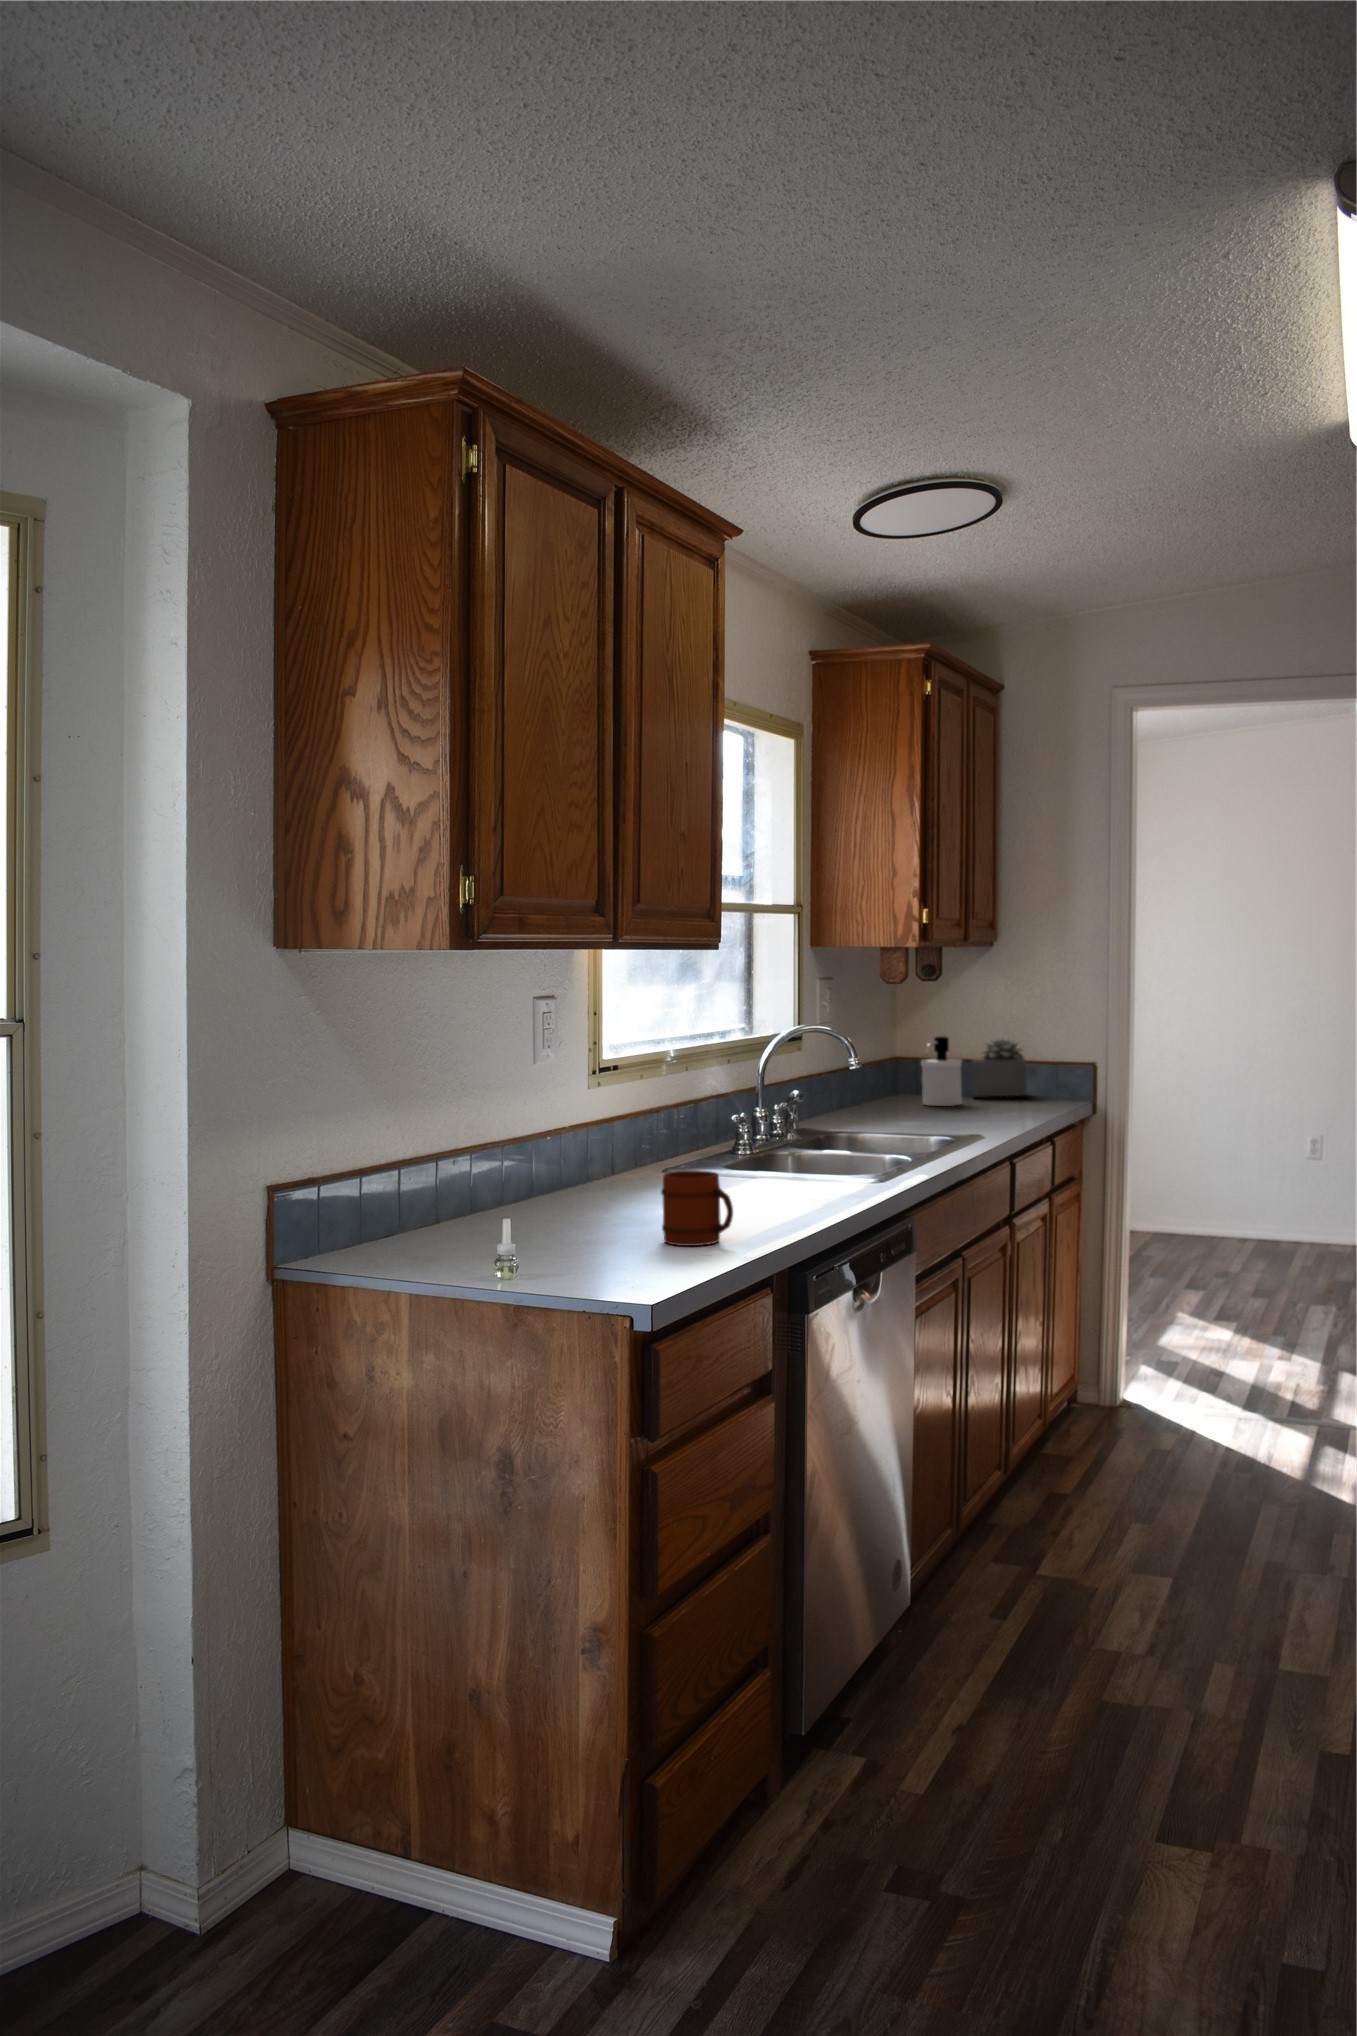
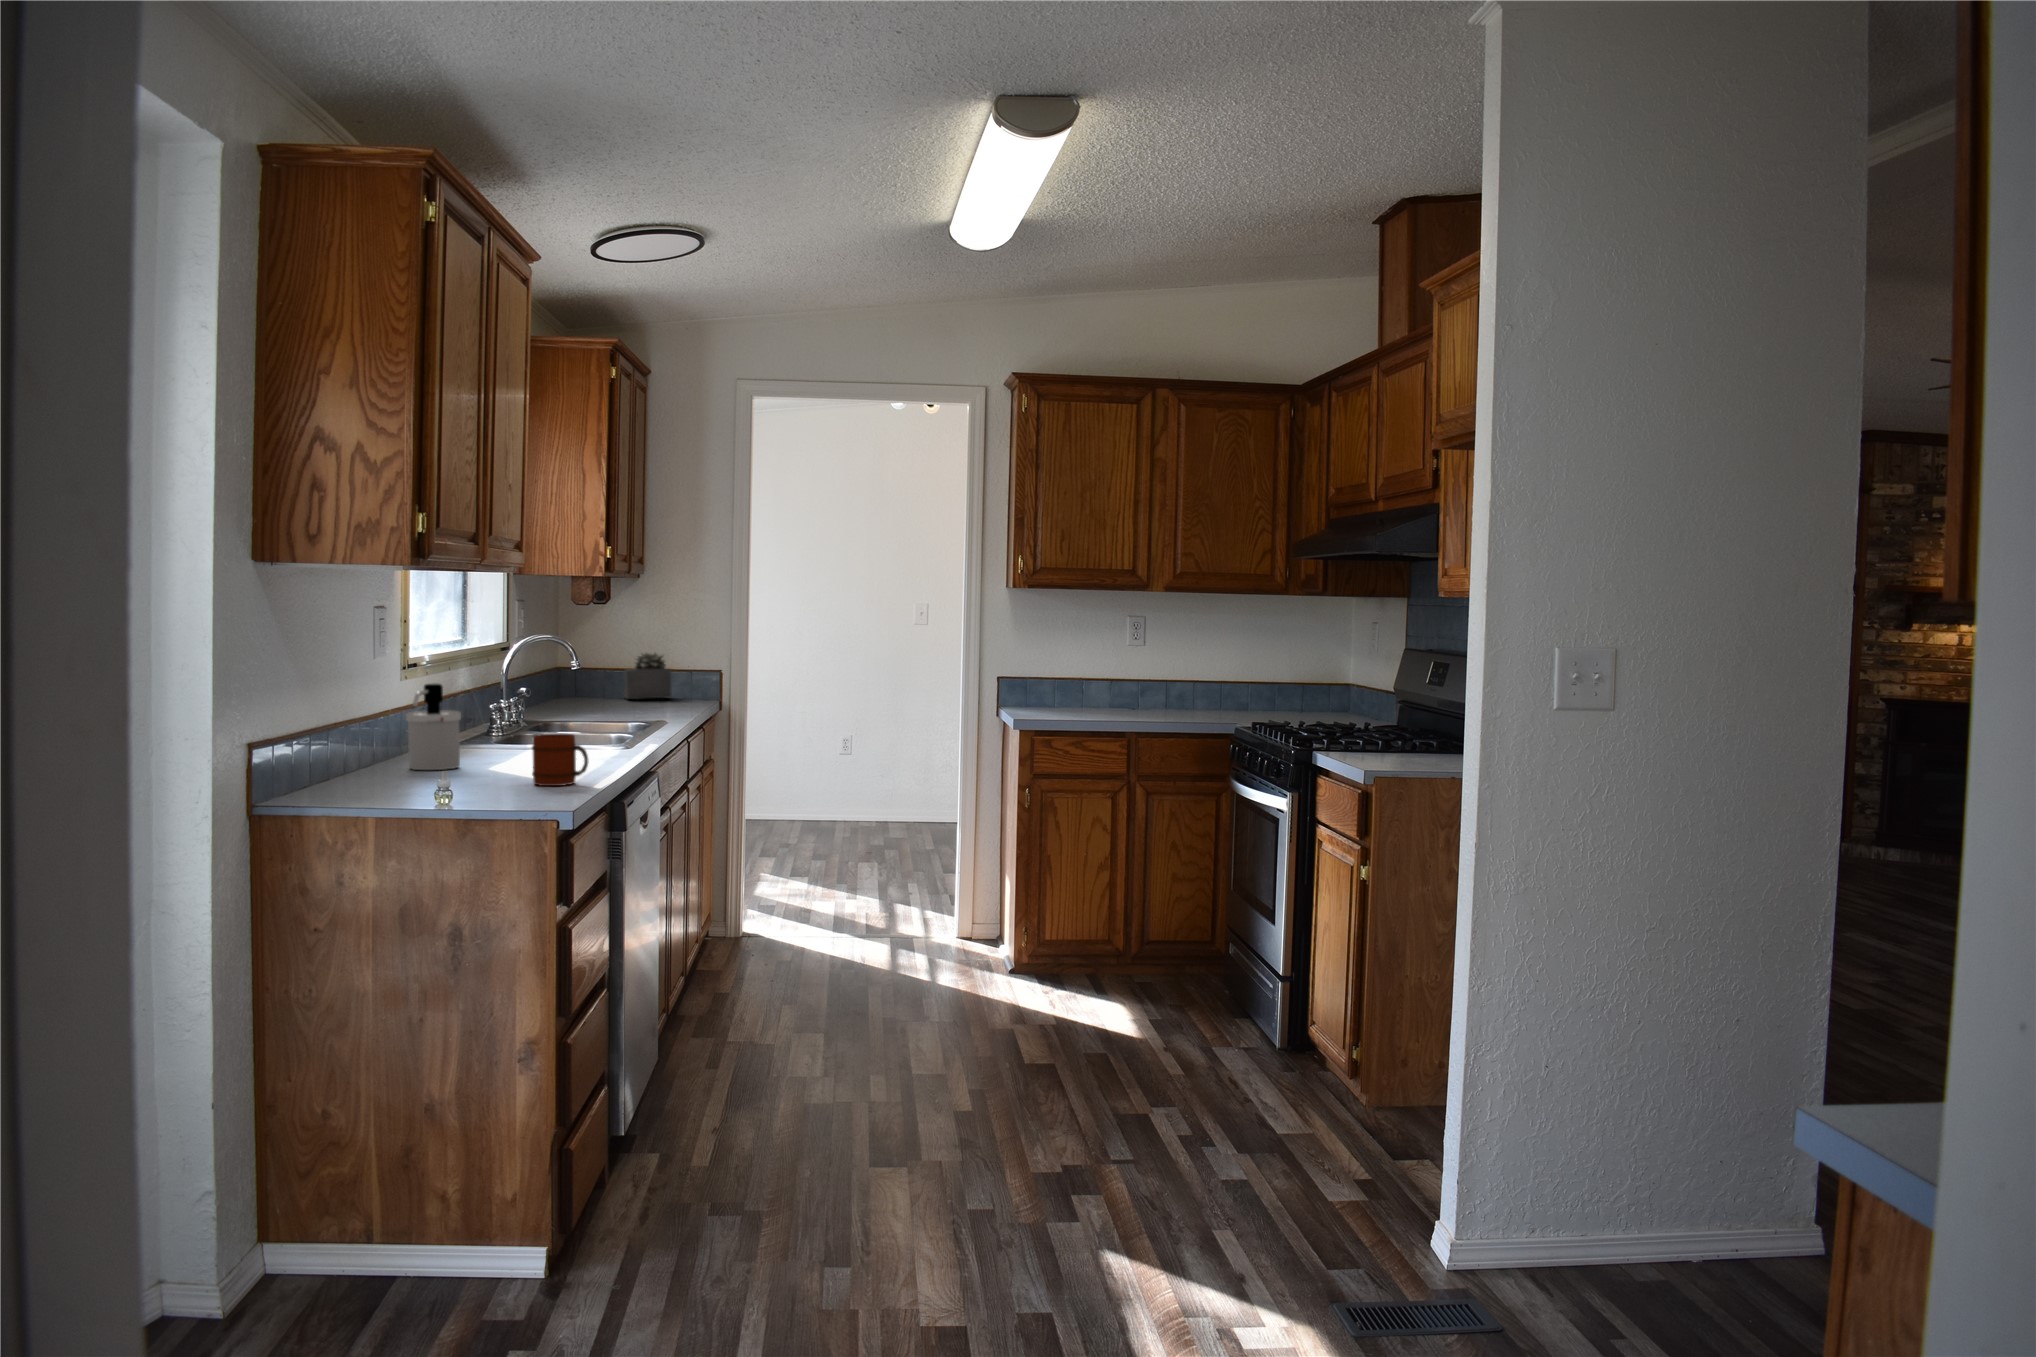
soap dispenser: present [921,1036,963,1106] -> present [406,683,461,770]

